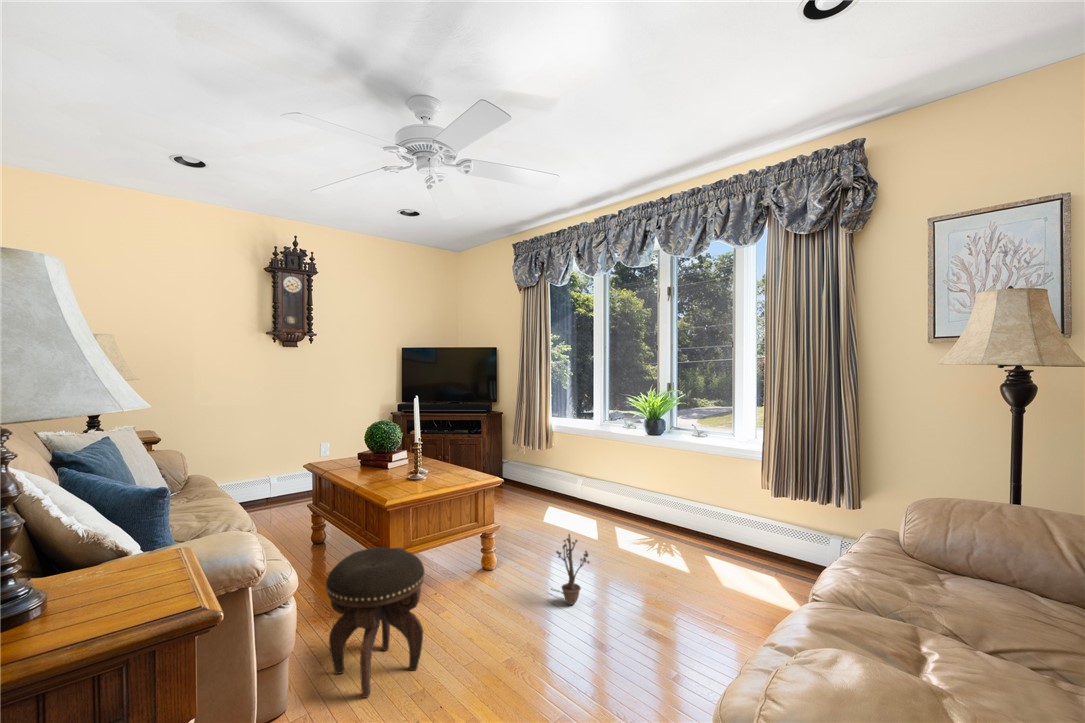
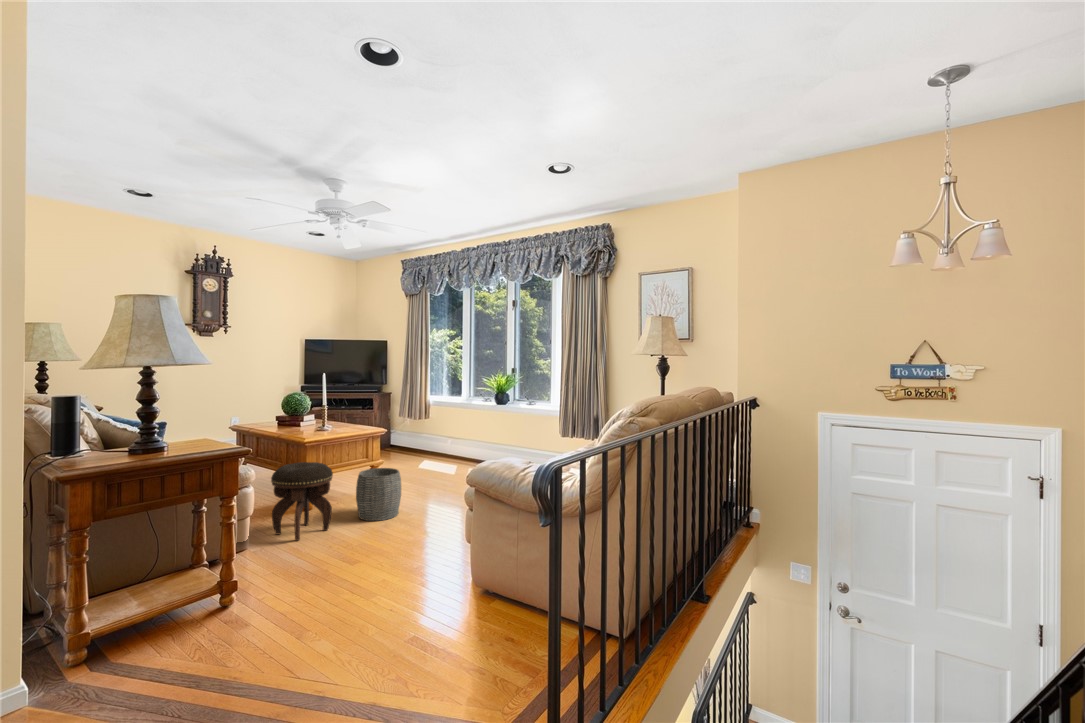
decorative plant: present [551,534,589,605] -> none [416,459,439,503]
woven basket: none [463,549,532,649] -> present [356,468,401,521]

